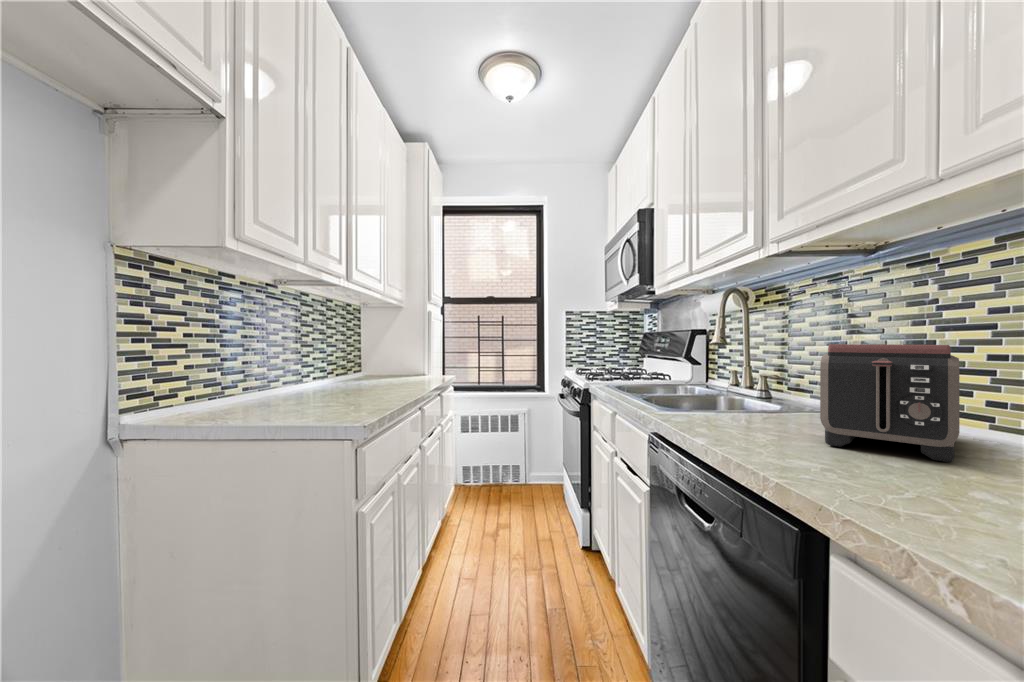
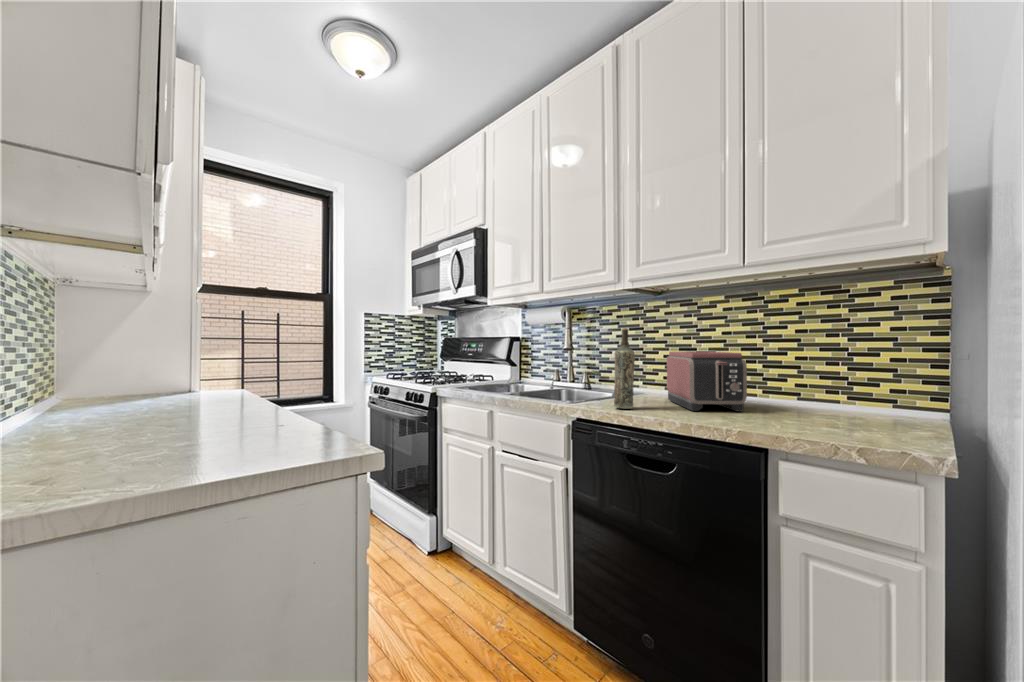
bottle: none [707,308,740,427] -> present [614,328,635,409]

